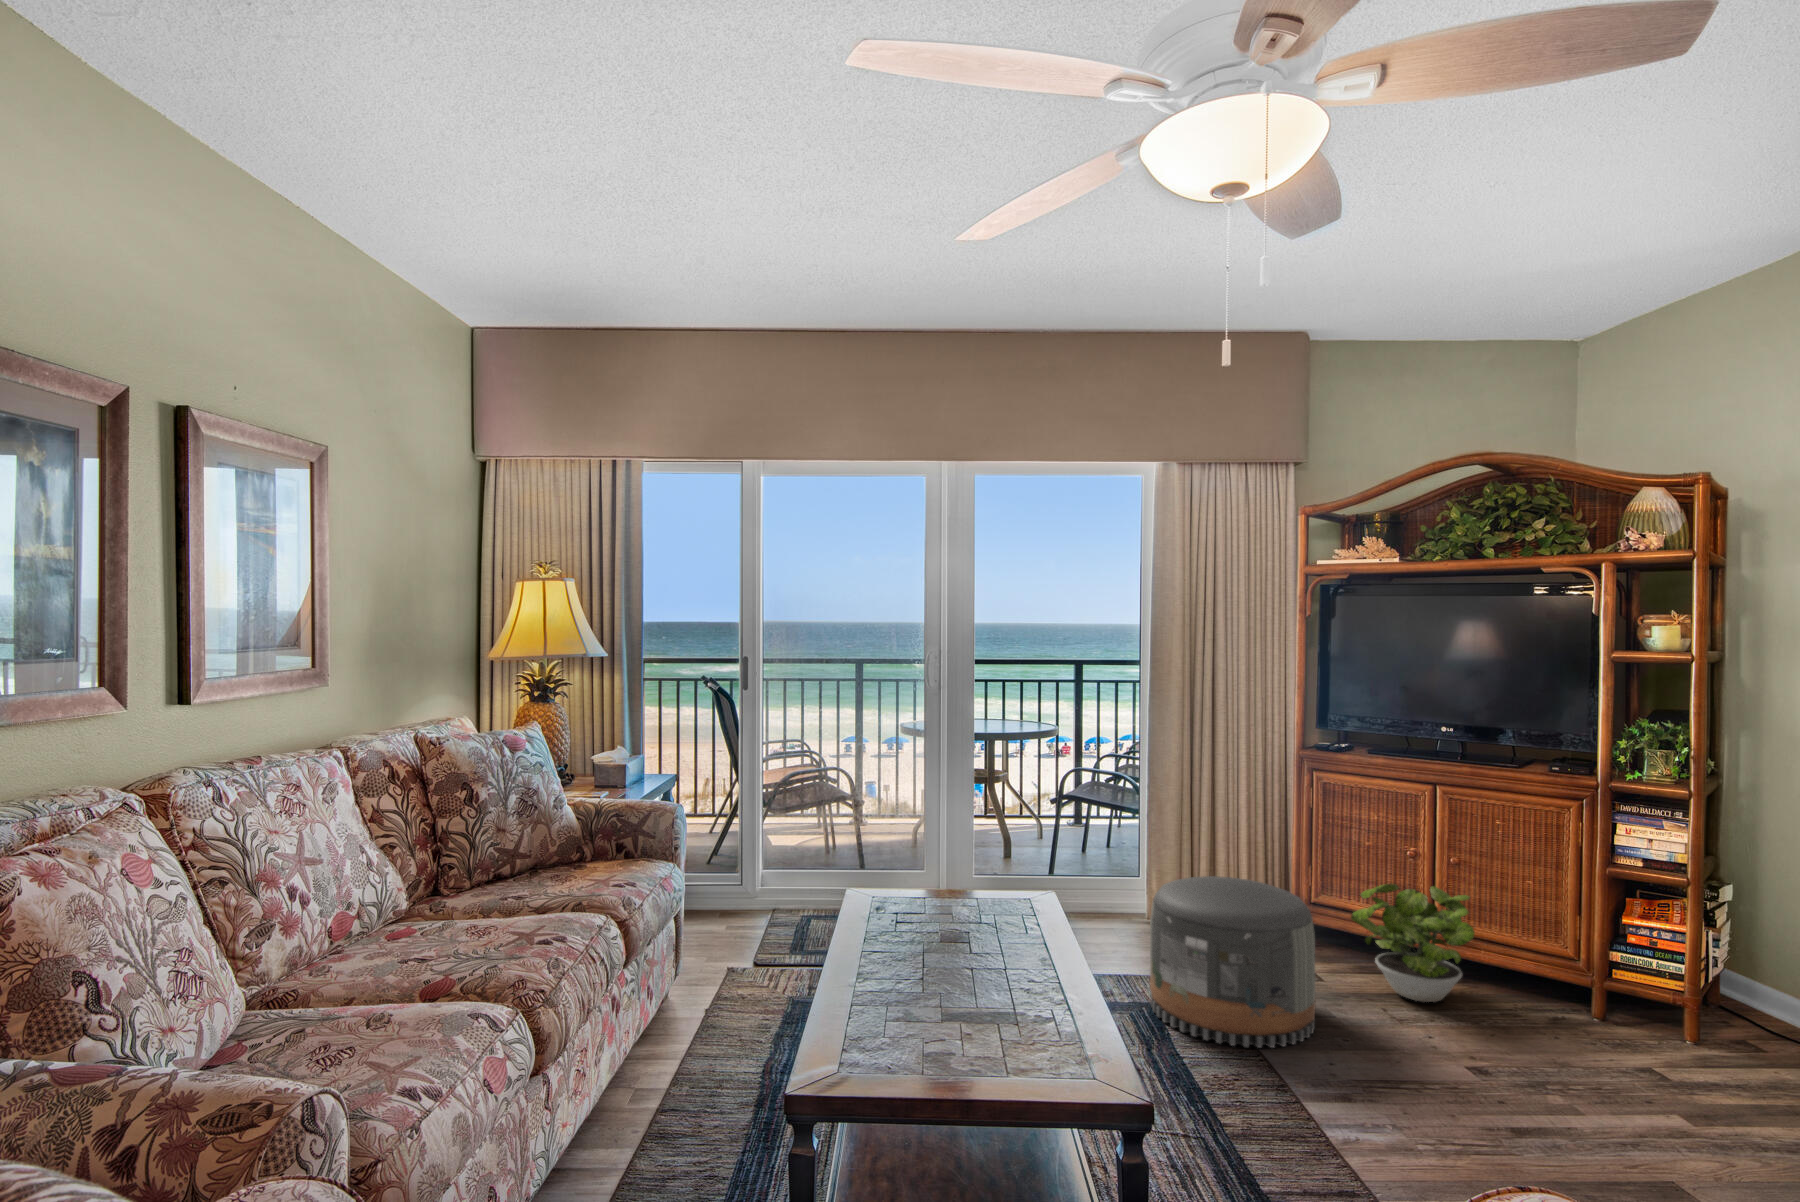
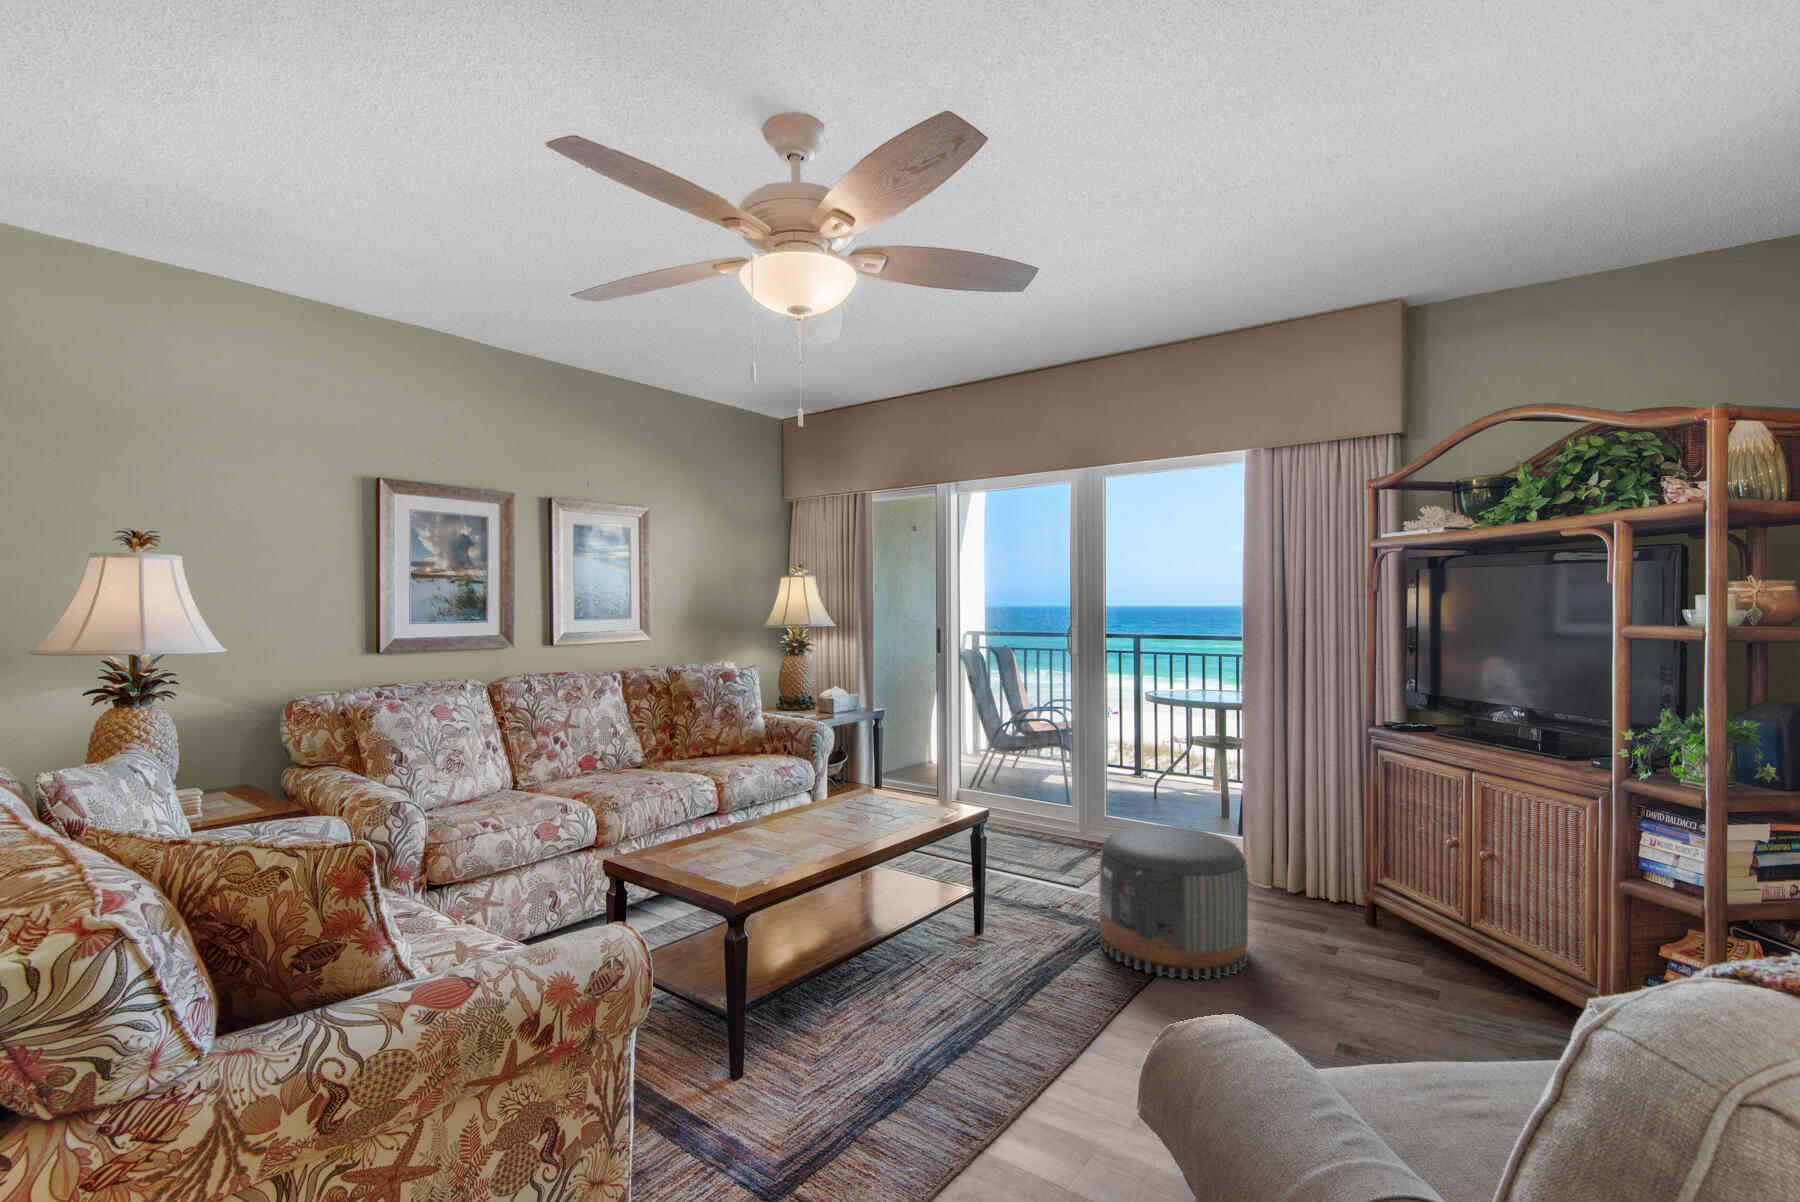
potted plant: present [1351,884,1475,1002] -> none [1308,859,1474,992]

